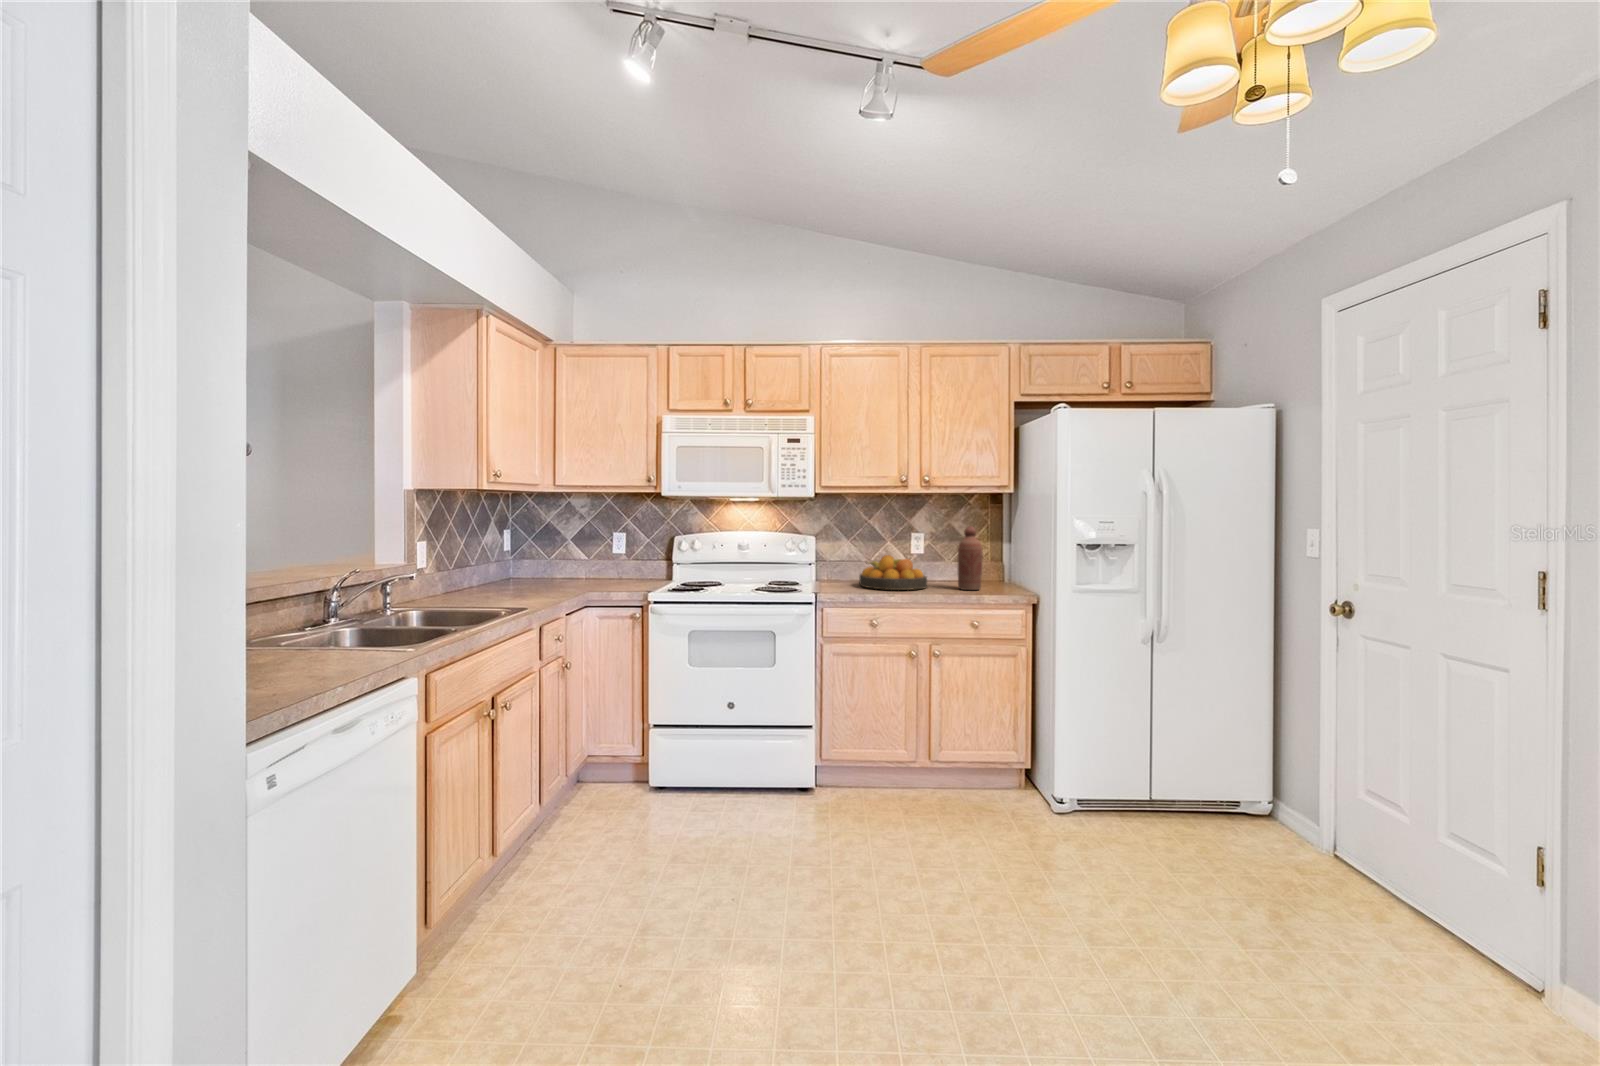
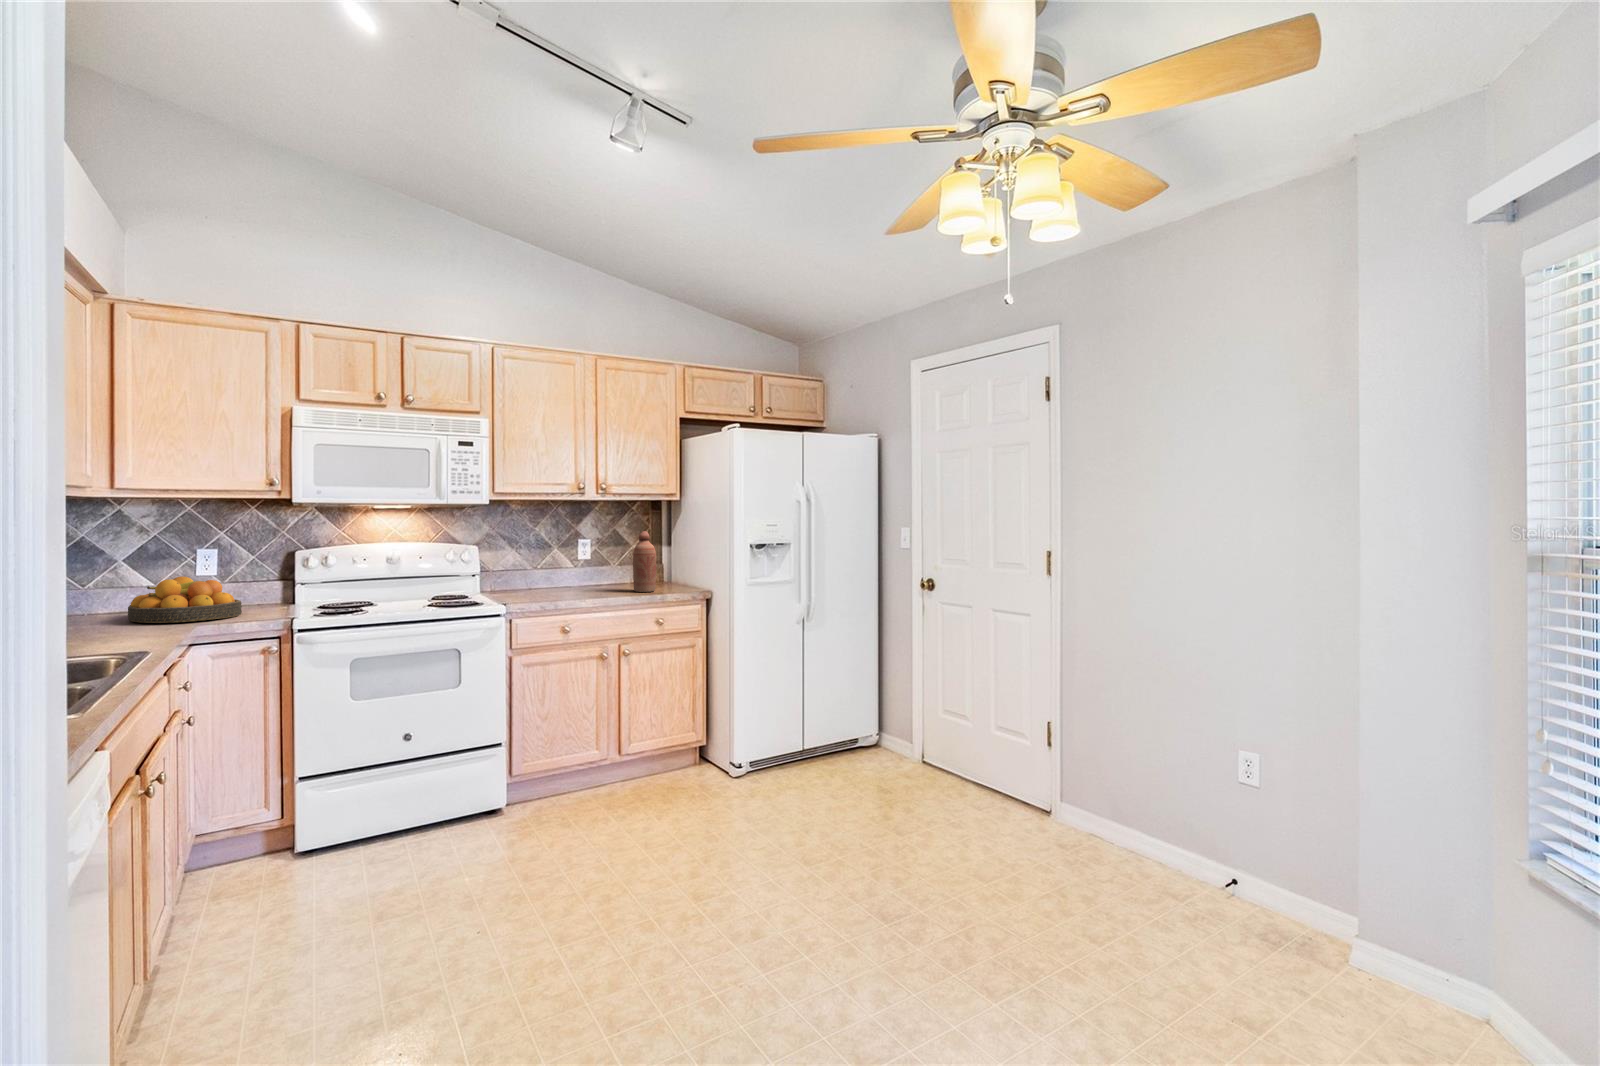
fruit bowl: present [859,555,927,590] -> present [128,576,242,623]

